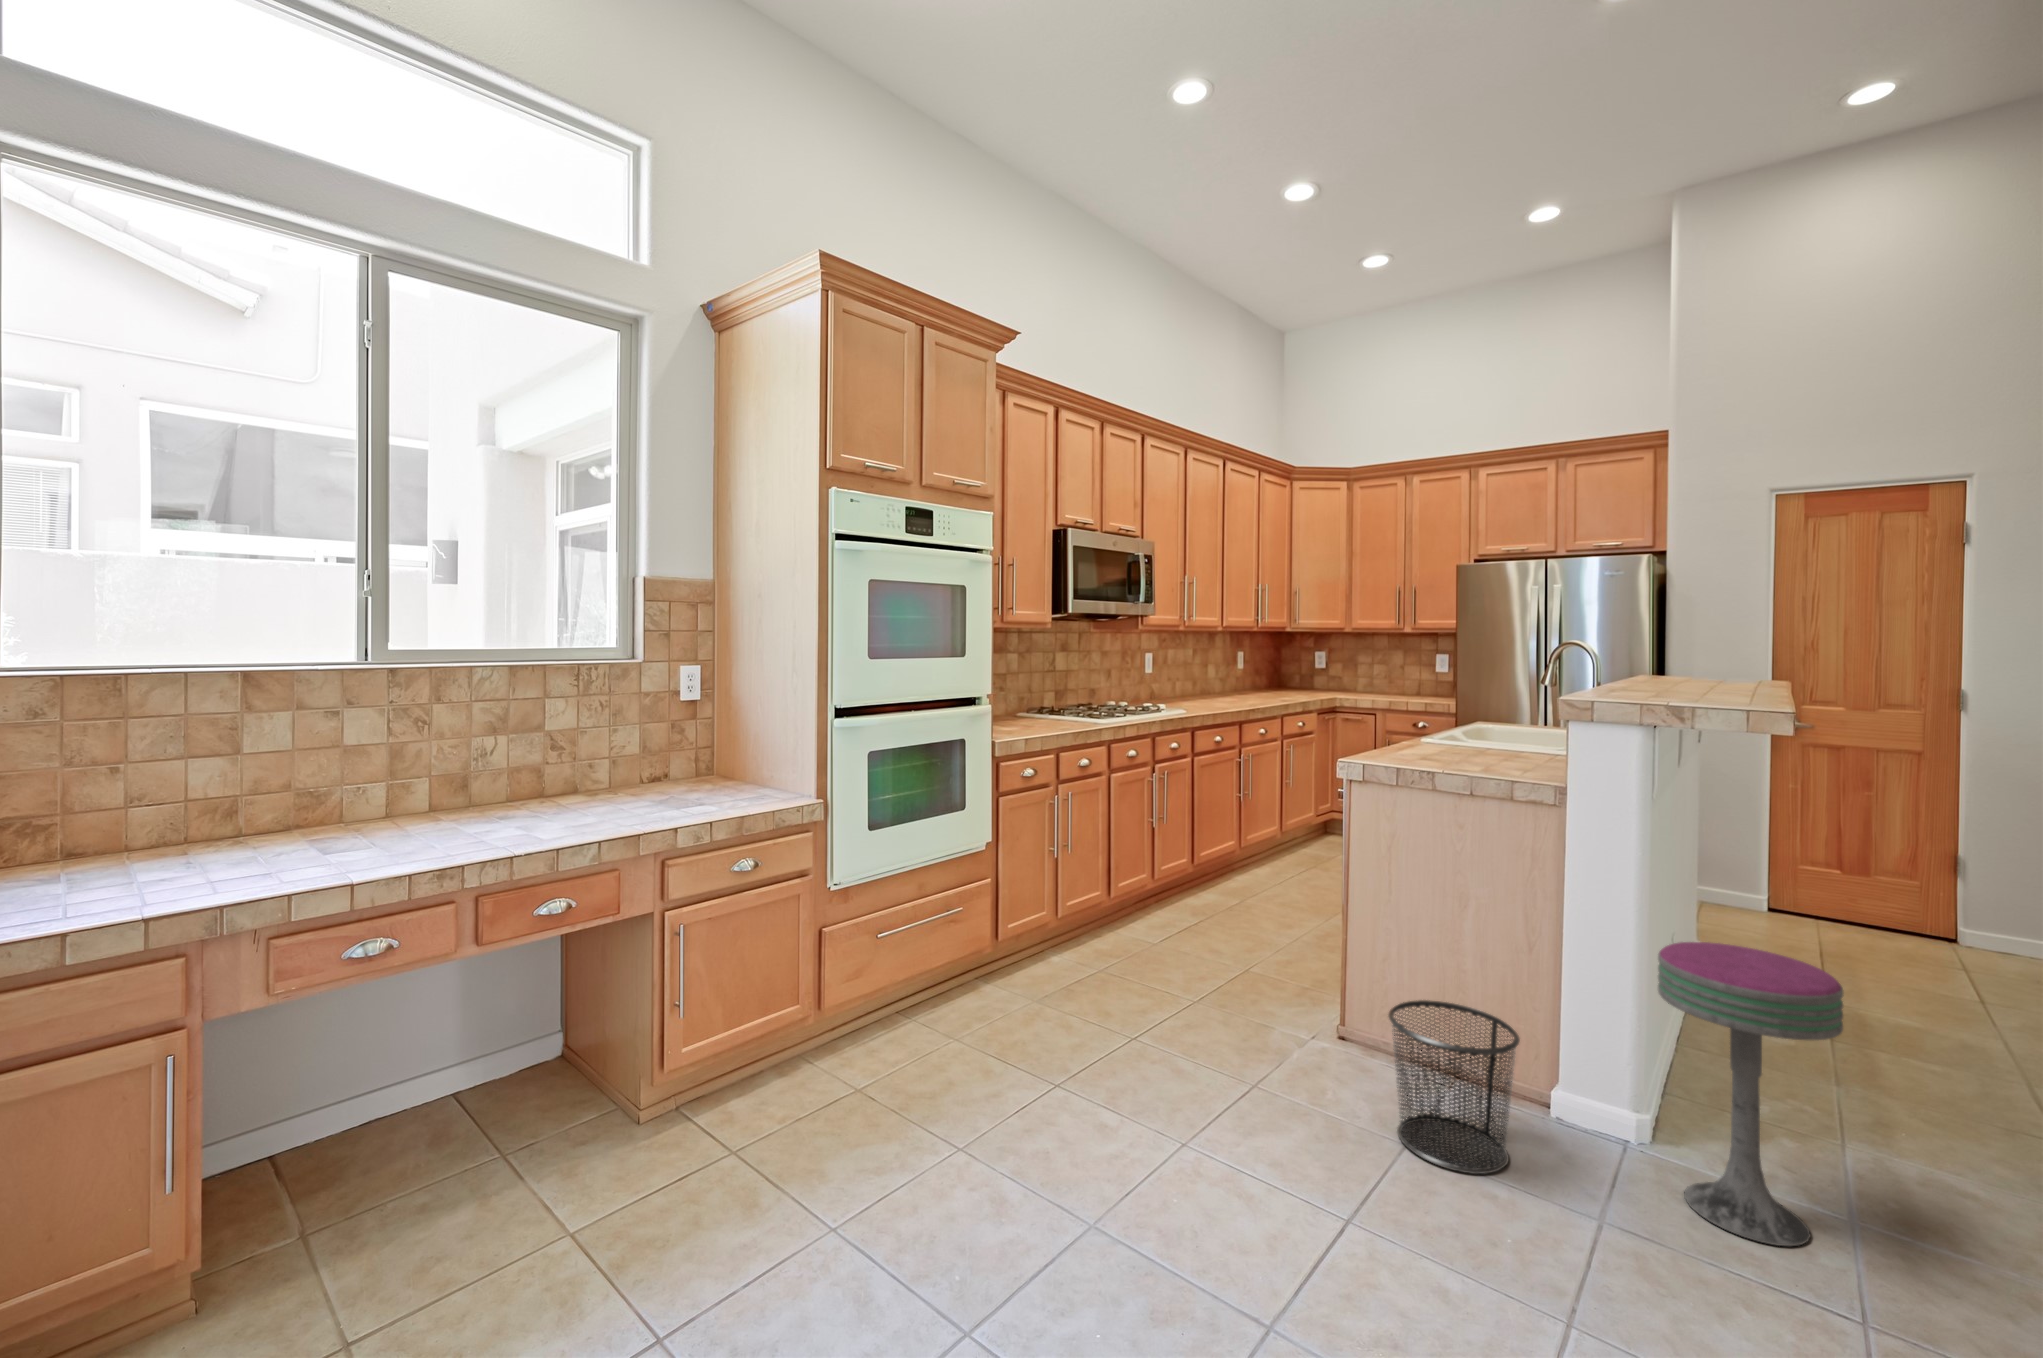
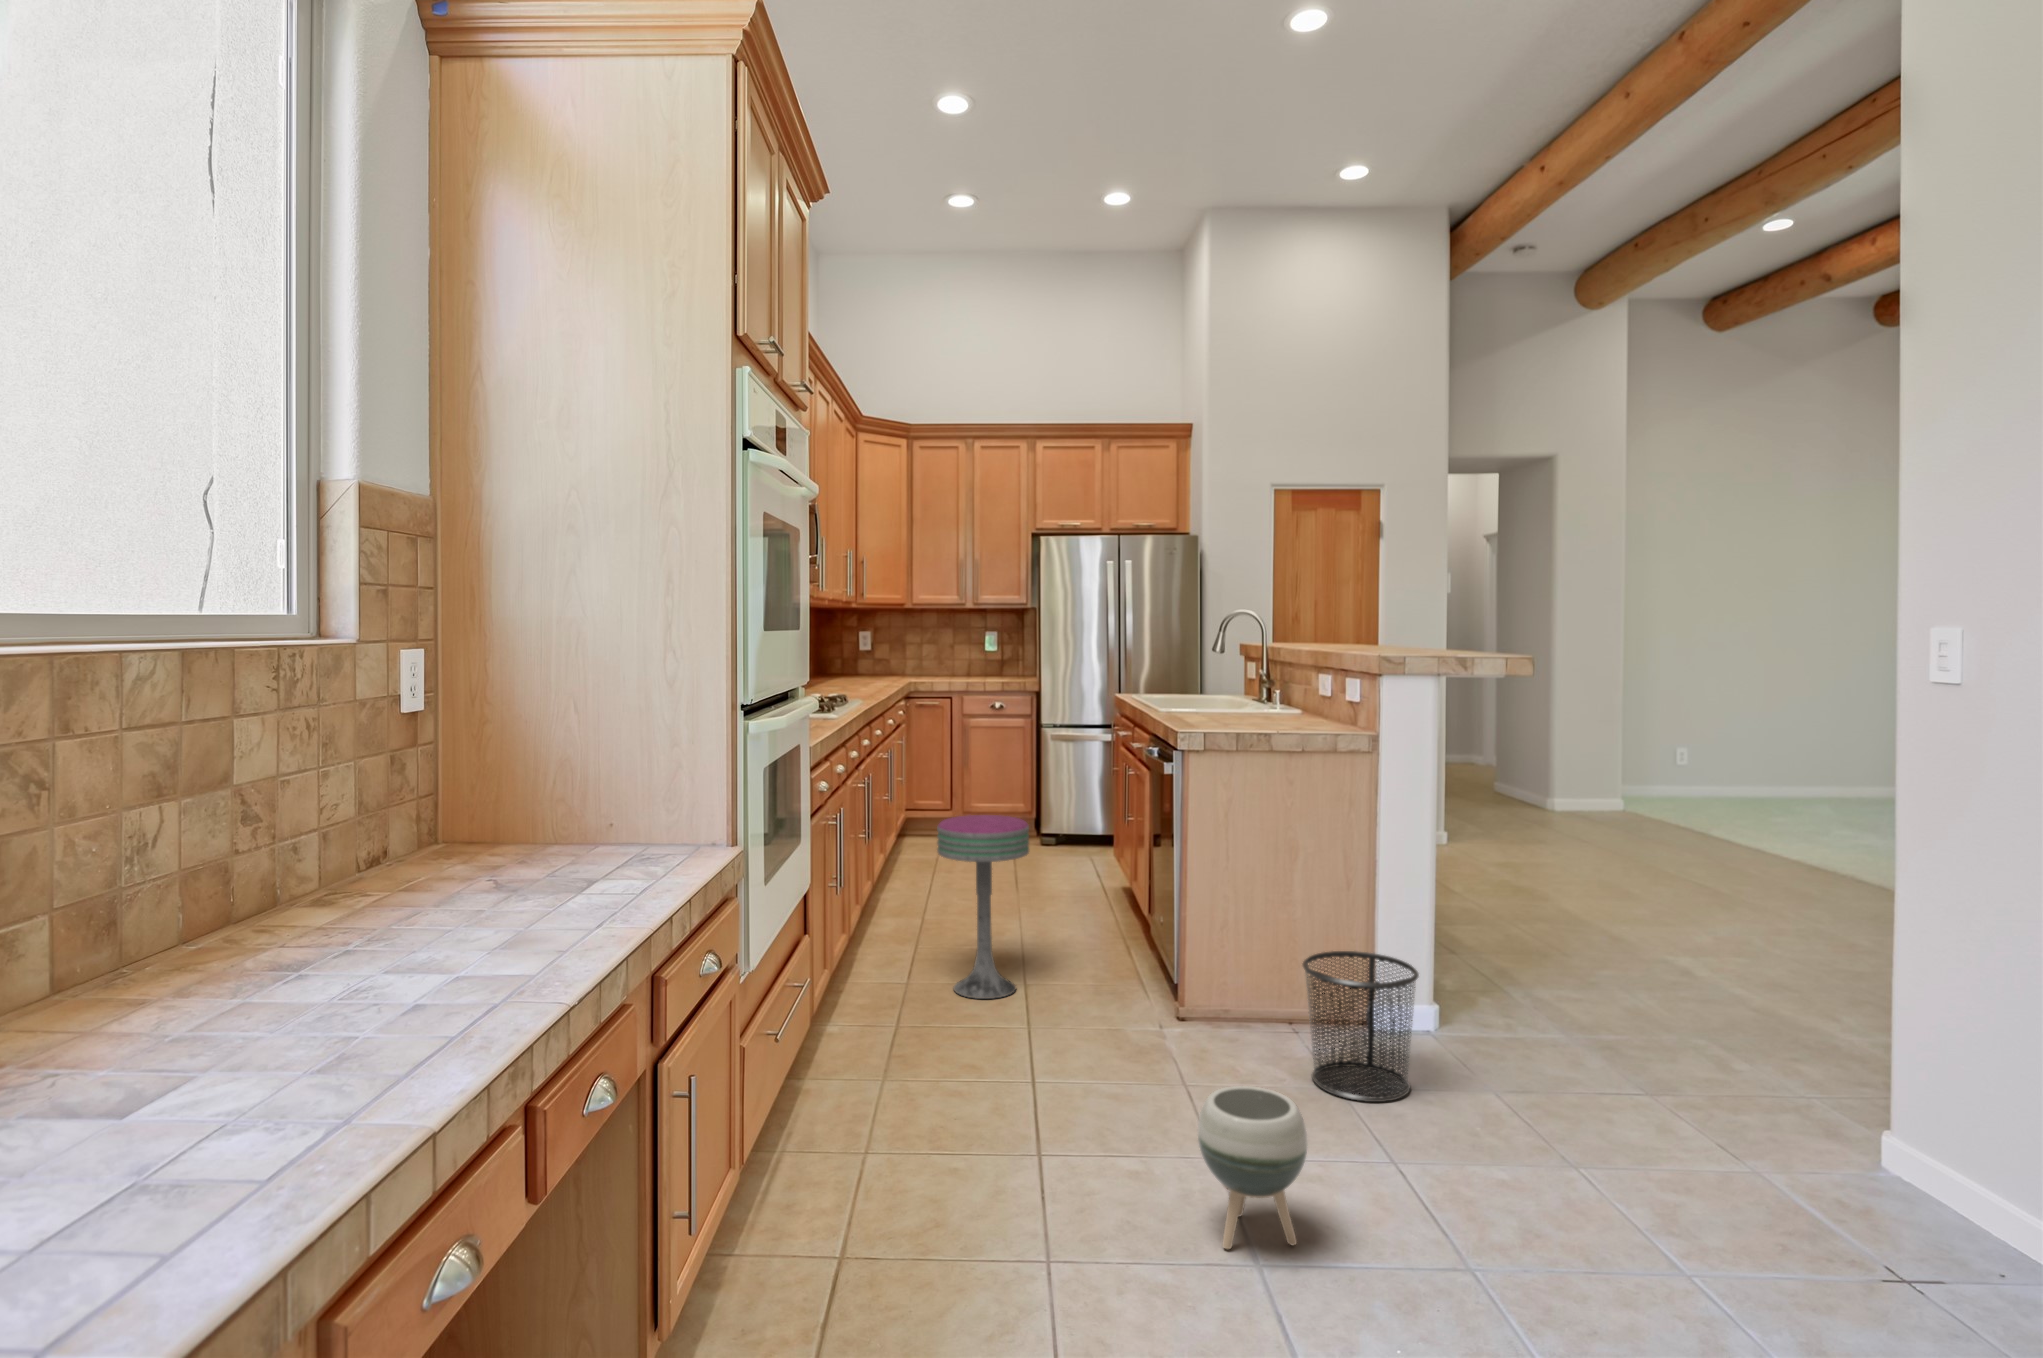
bar stool: present [1658,942,1843,1247] -> present [937,815,1029,999]
planter: none [1094,1073,1190,1232] -> present [1198,1086,1308,1249]

